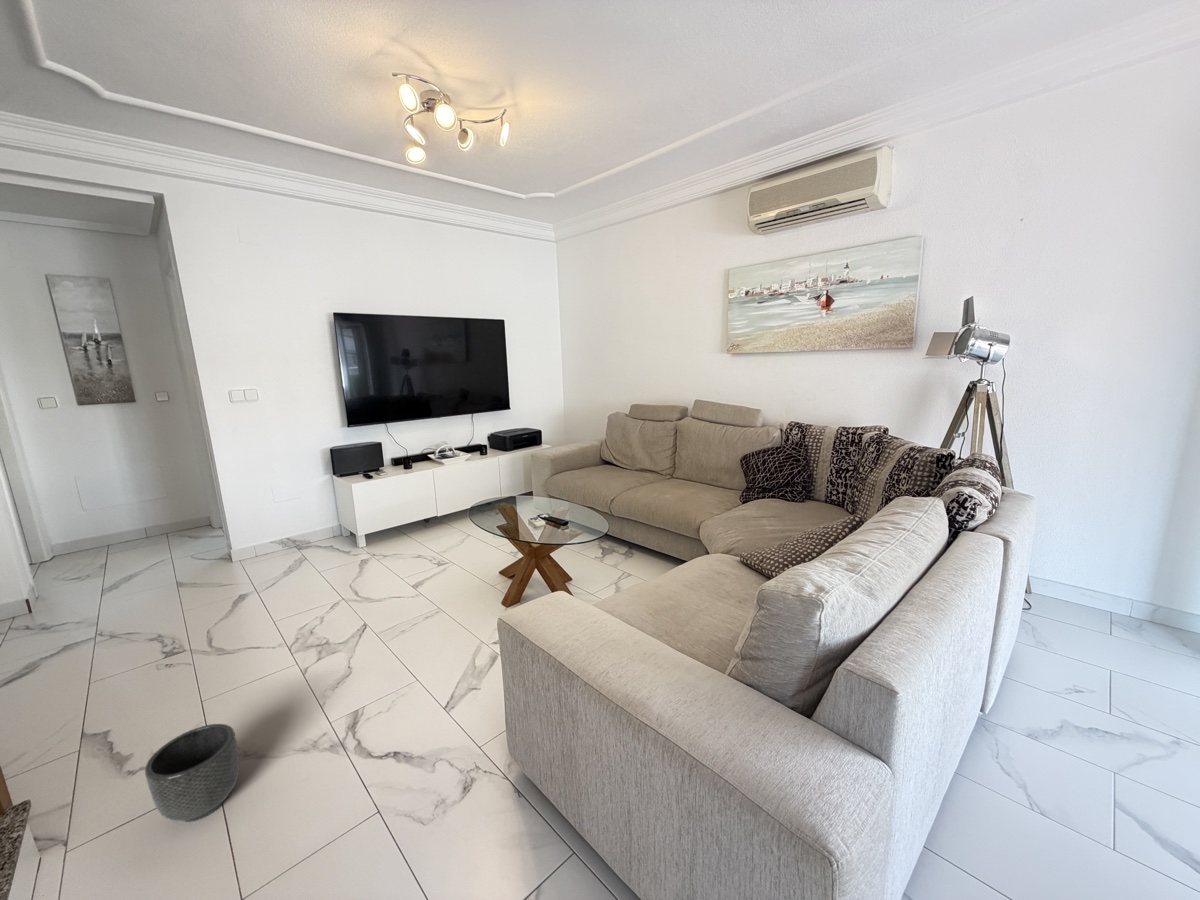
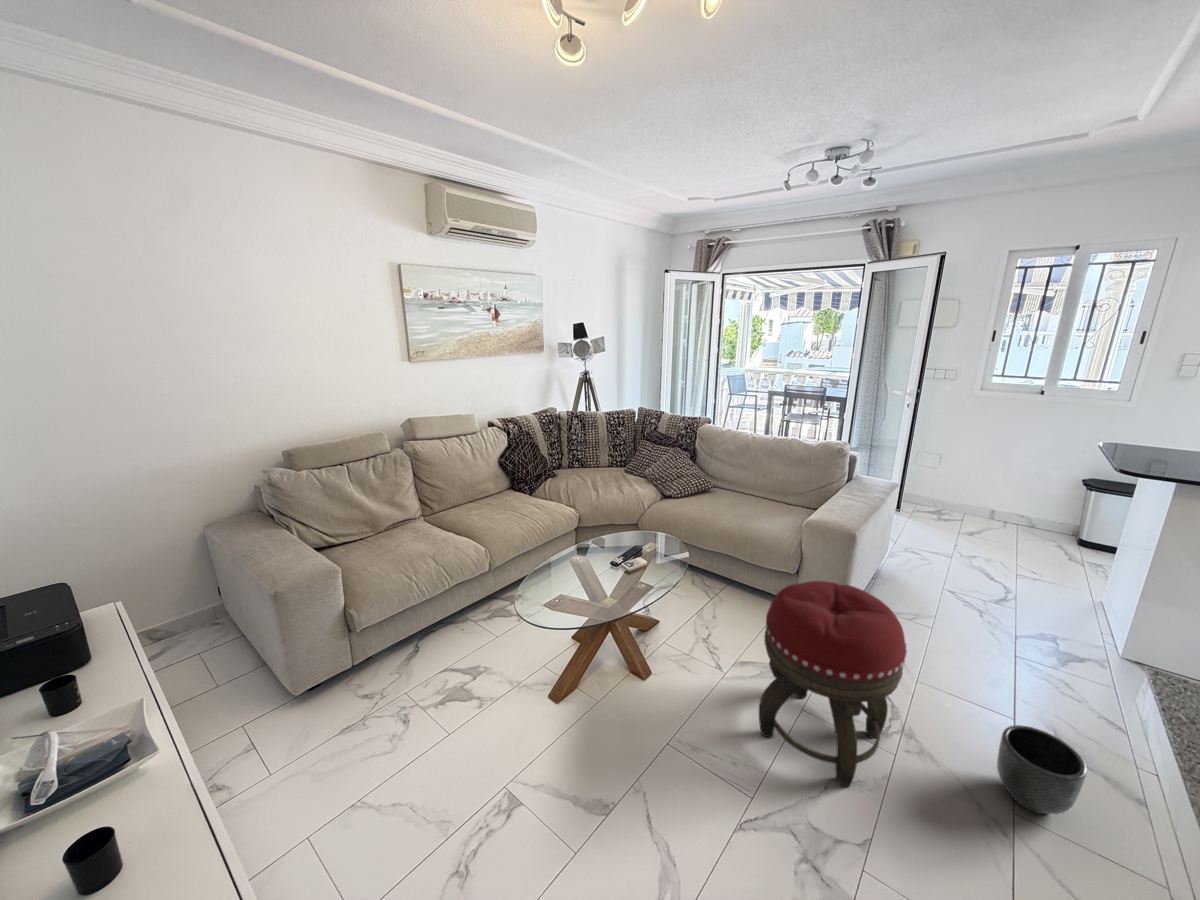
footstool: none [310,540,442,721] -> present [759,581,907,787]

